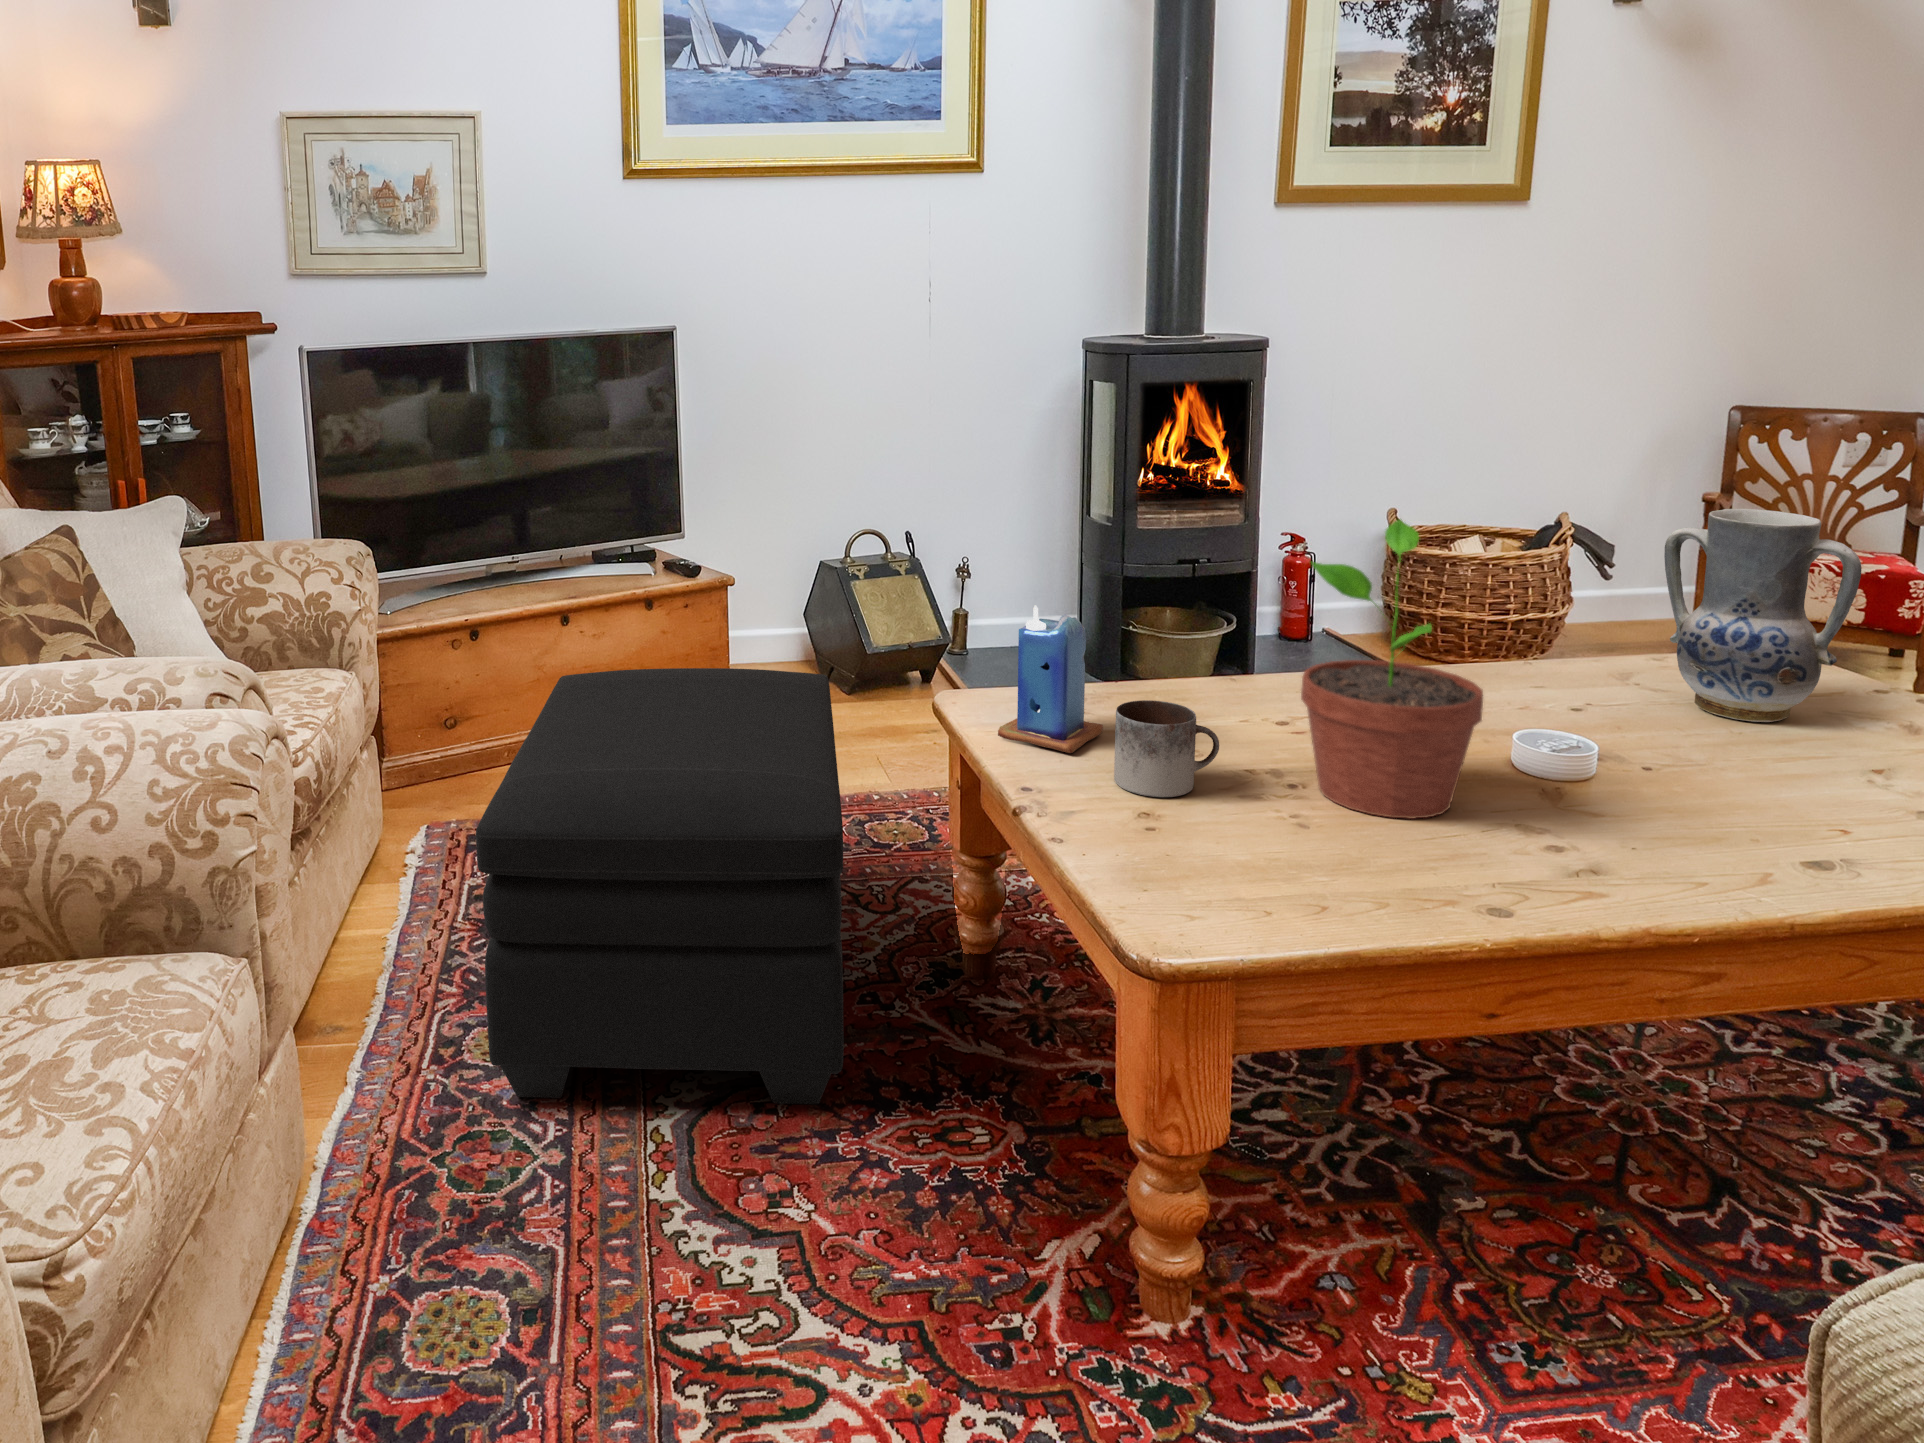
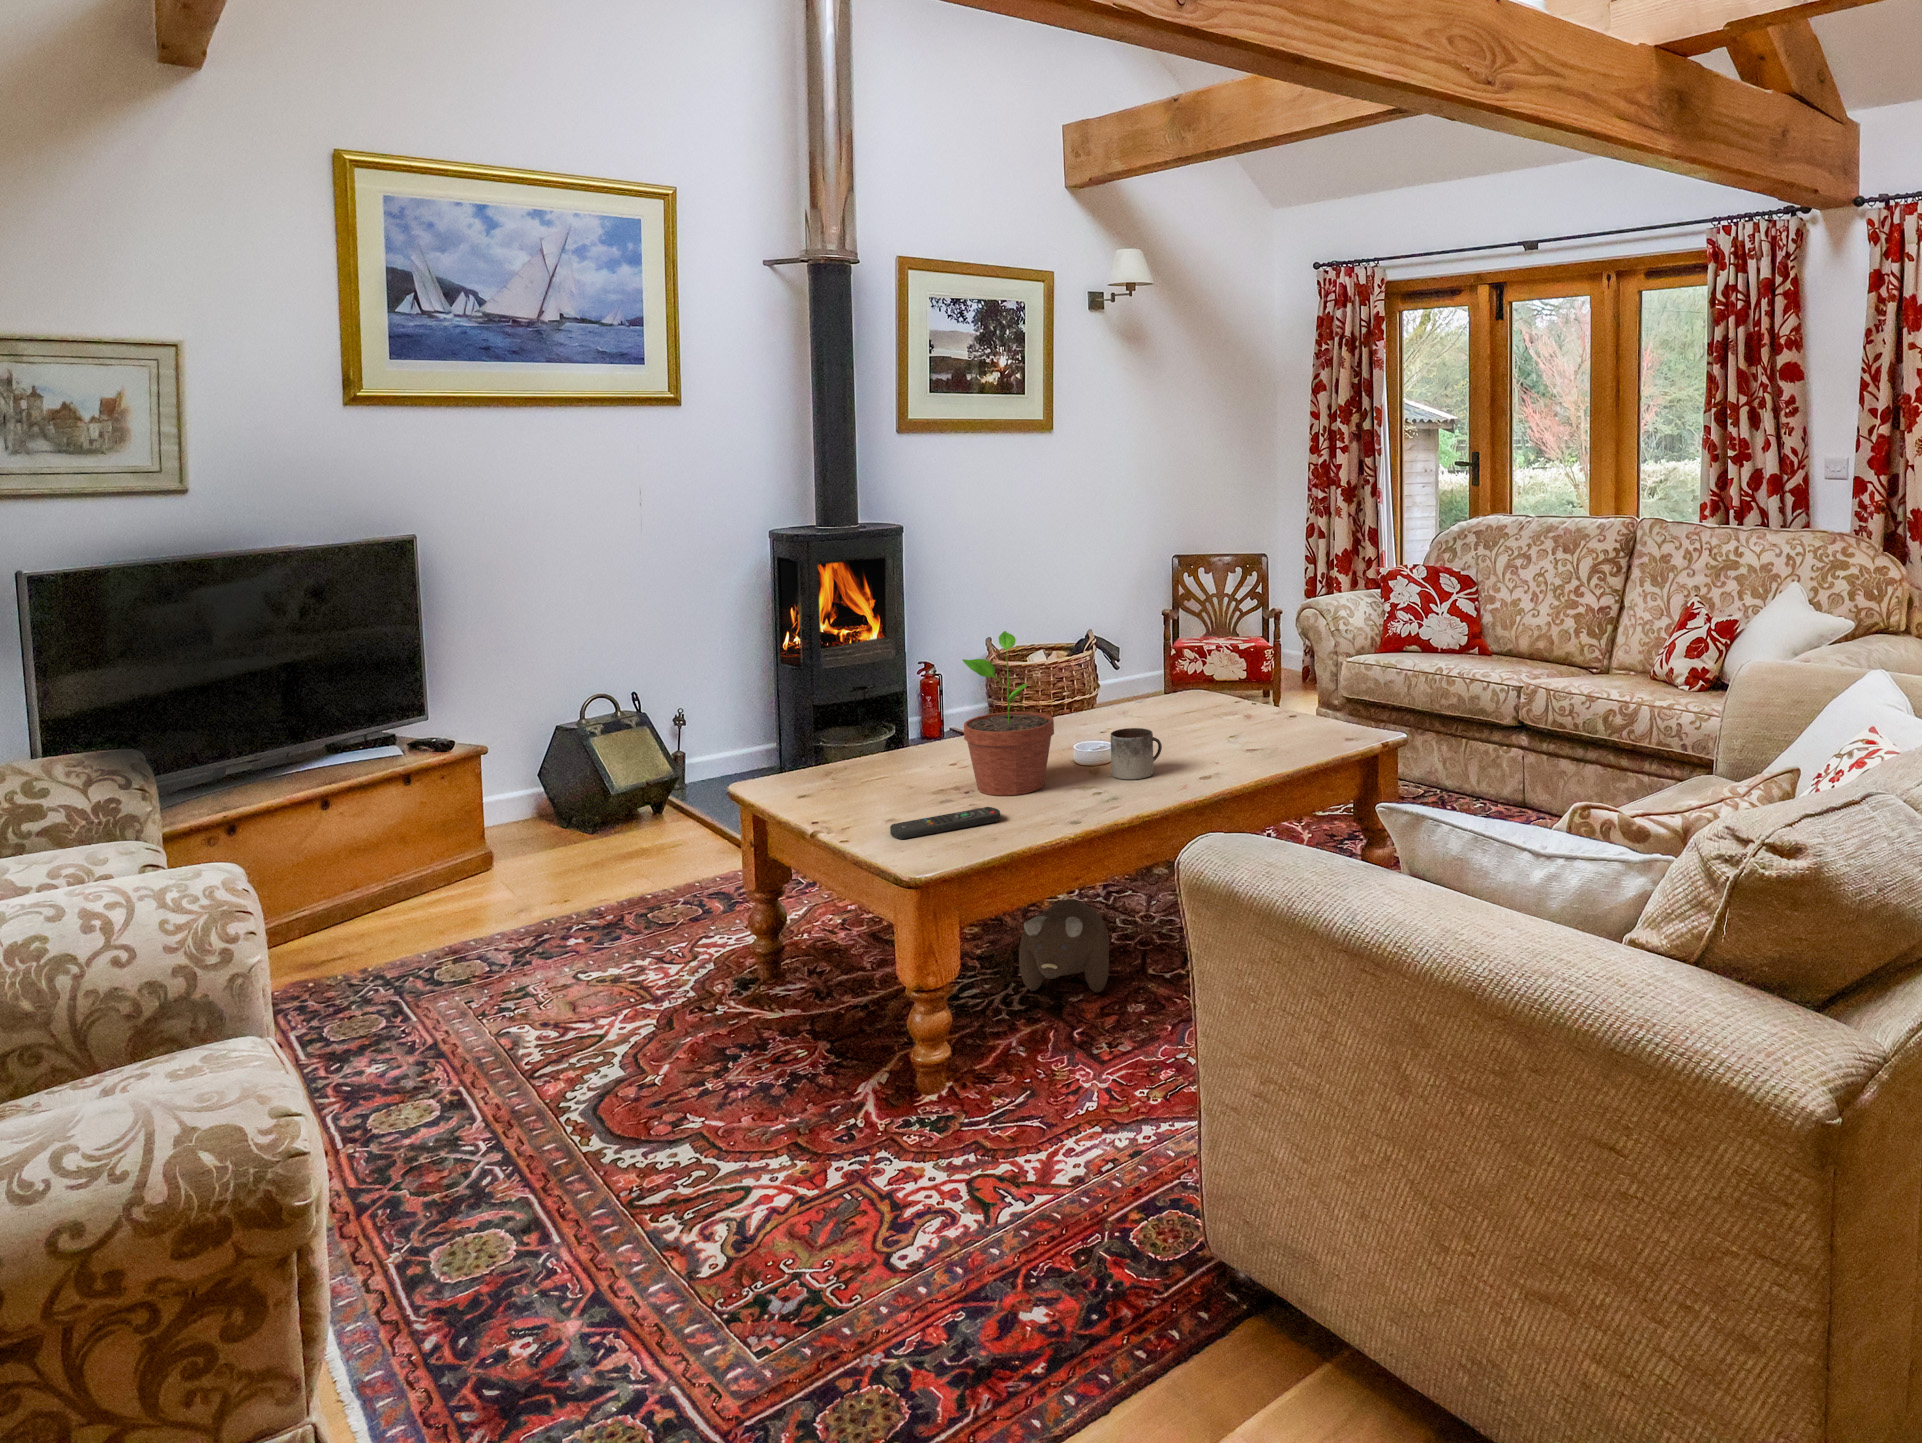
vase: present [1664,509,1862,722] -> none [1132,612,1212,723]
candle: present [998,605,1103,753] -> none [782,710,848,801]
ottoman: present [476,668,844,1104] -> none [386,793,704,1145]
mug: present [1114,700,1219,797] -> present [1111,728,1162,780]
remote control: none [1142,831,1351,872] -> present [890,807,1000,839]
plush toy: none [1366,1025,1558,1224] -> present [1019,899,1109,993]

